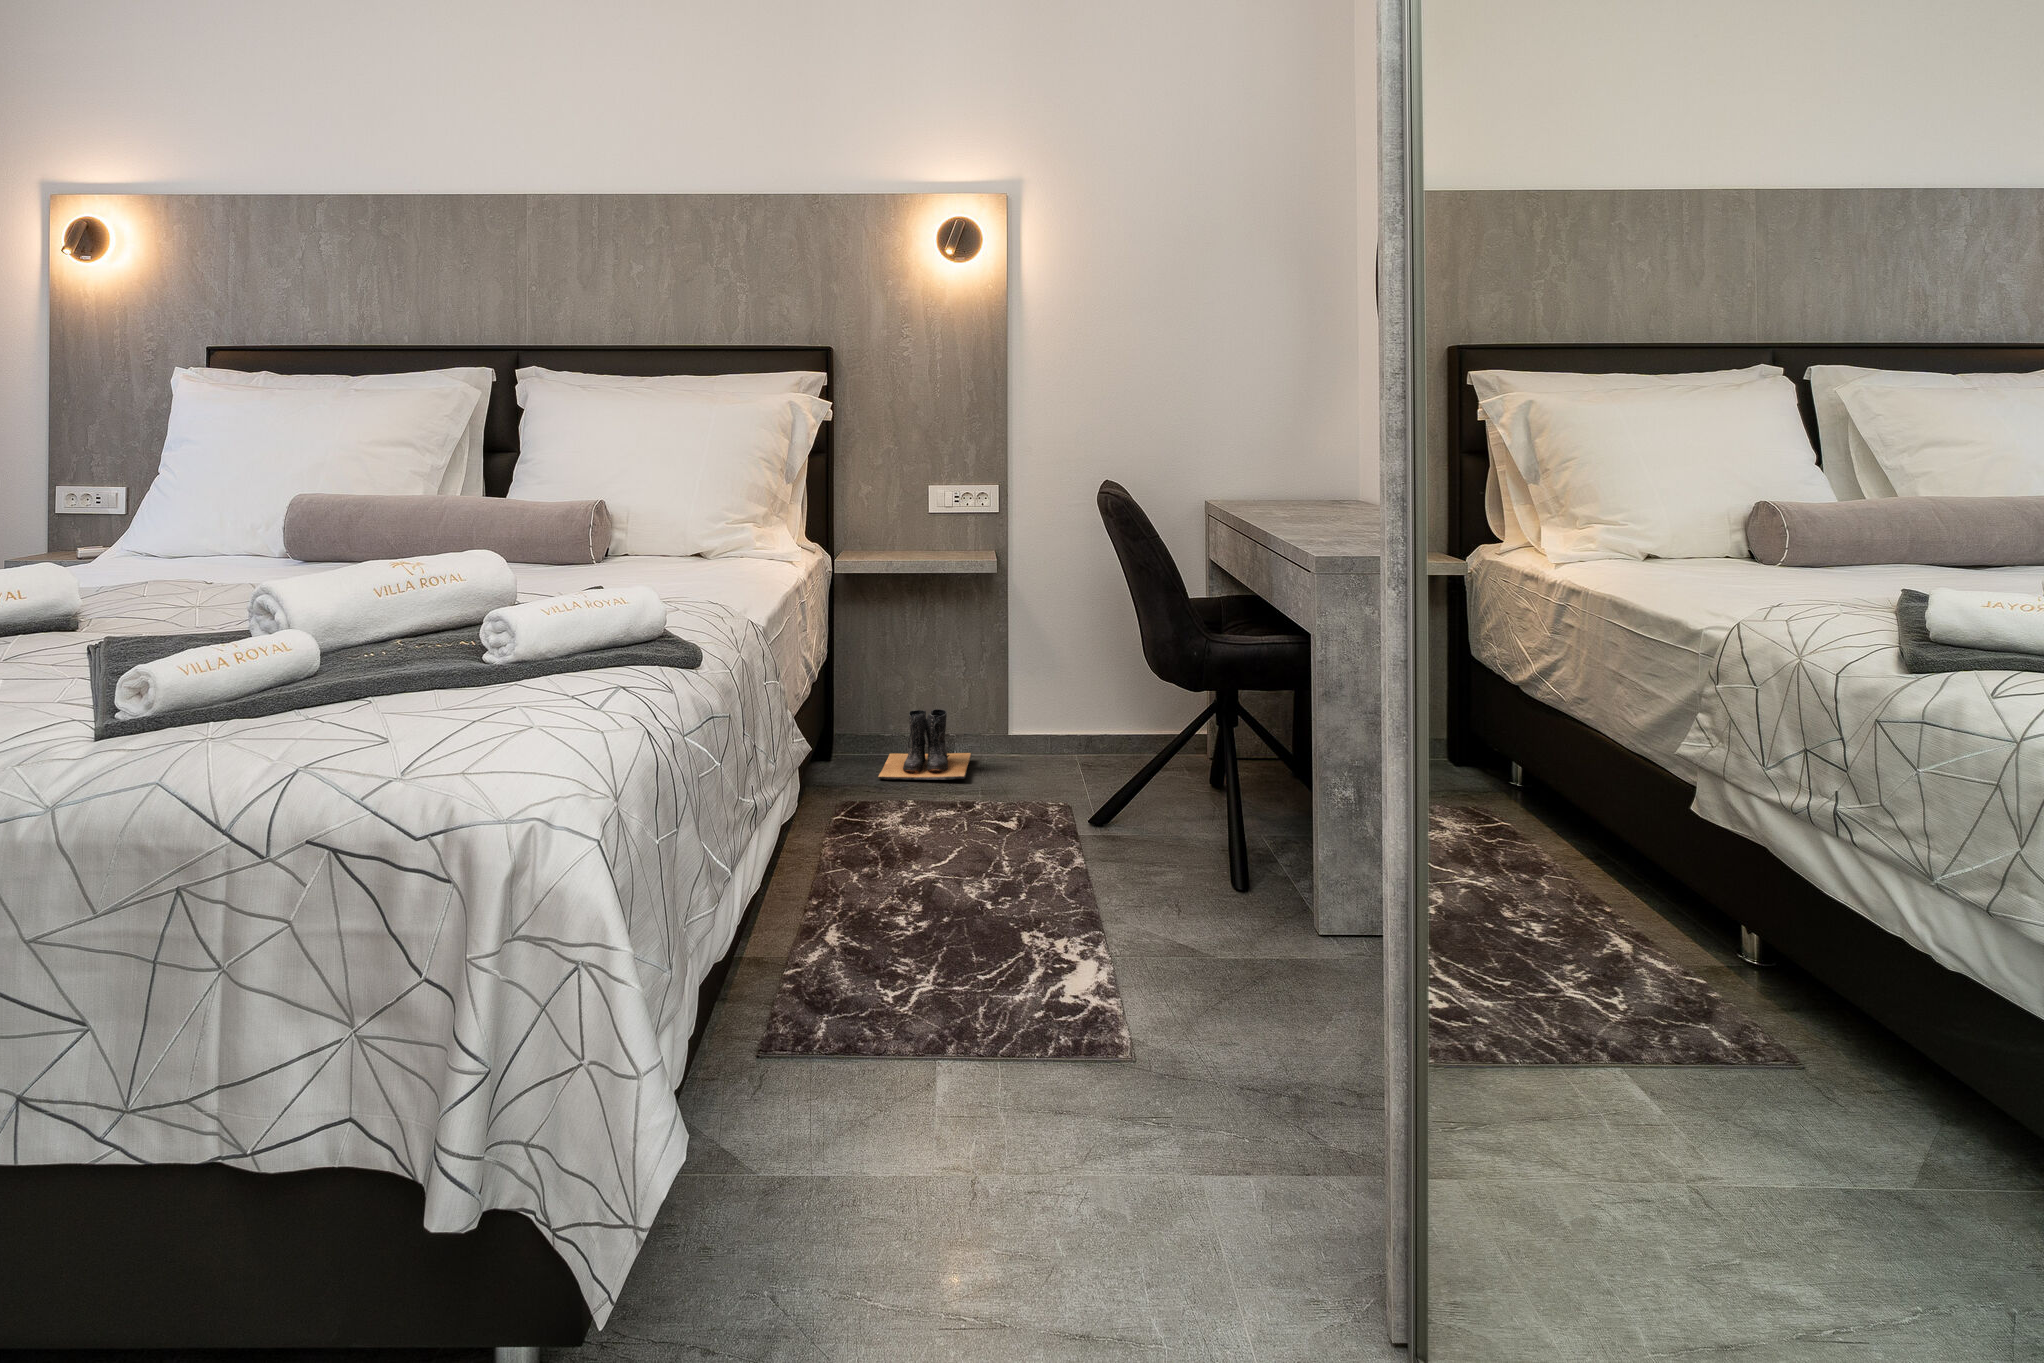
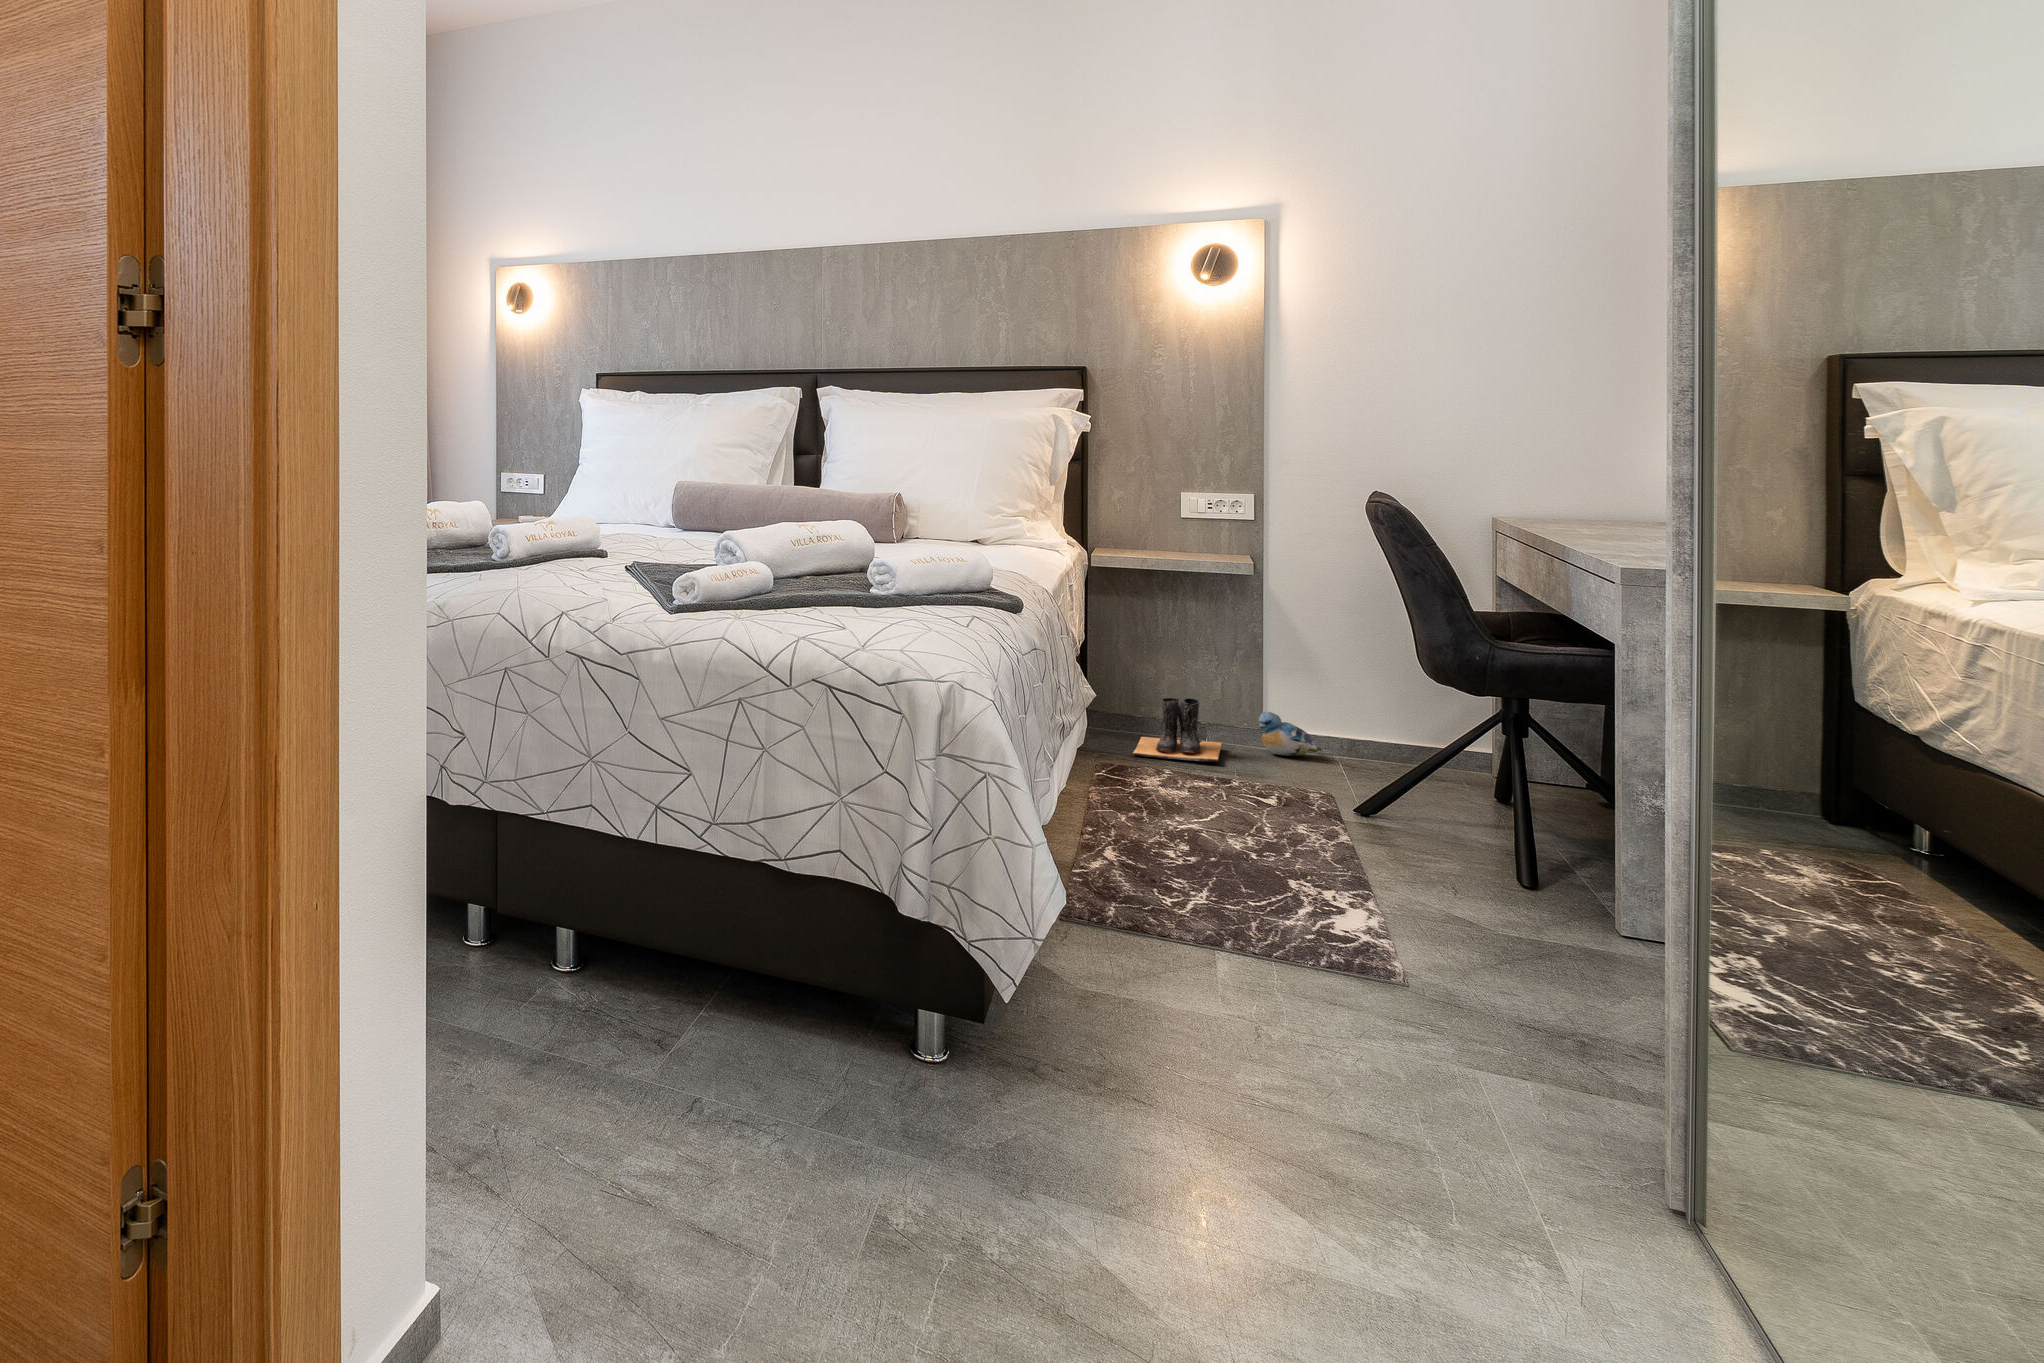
plush toy: none [1004,717,1068,762] -> present [1256,712,1322,756]

